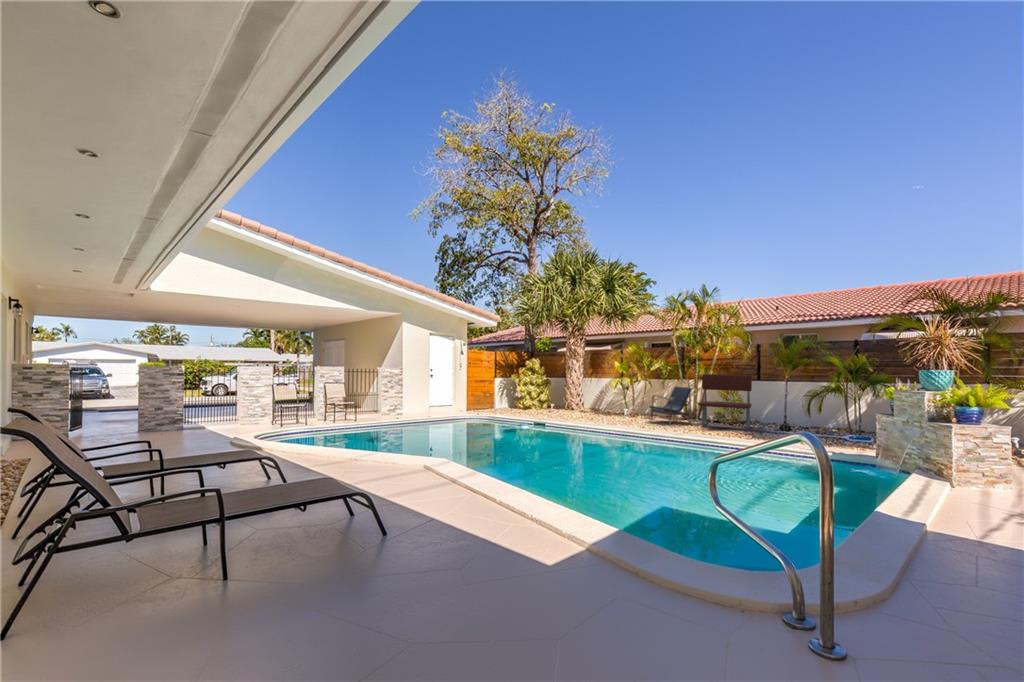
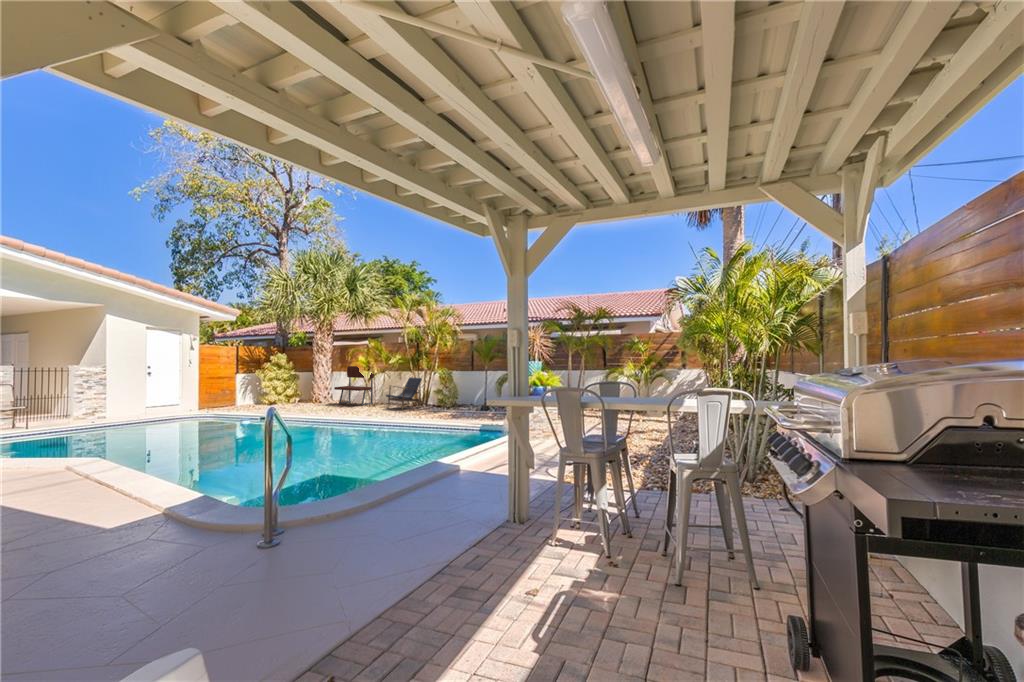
bench: present [699,374,752,429] -> present [334,366,374,405]

